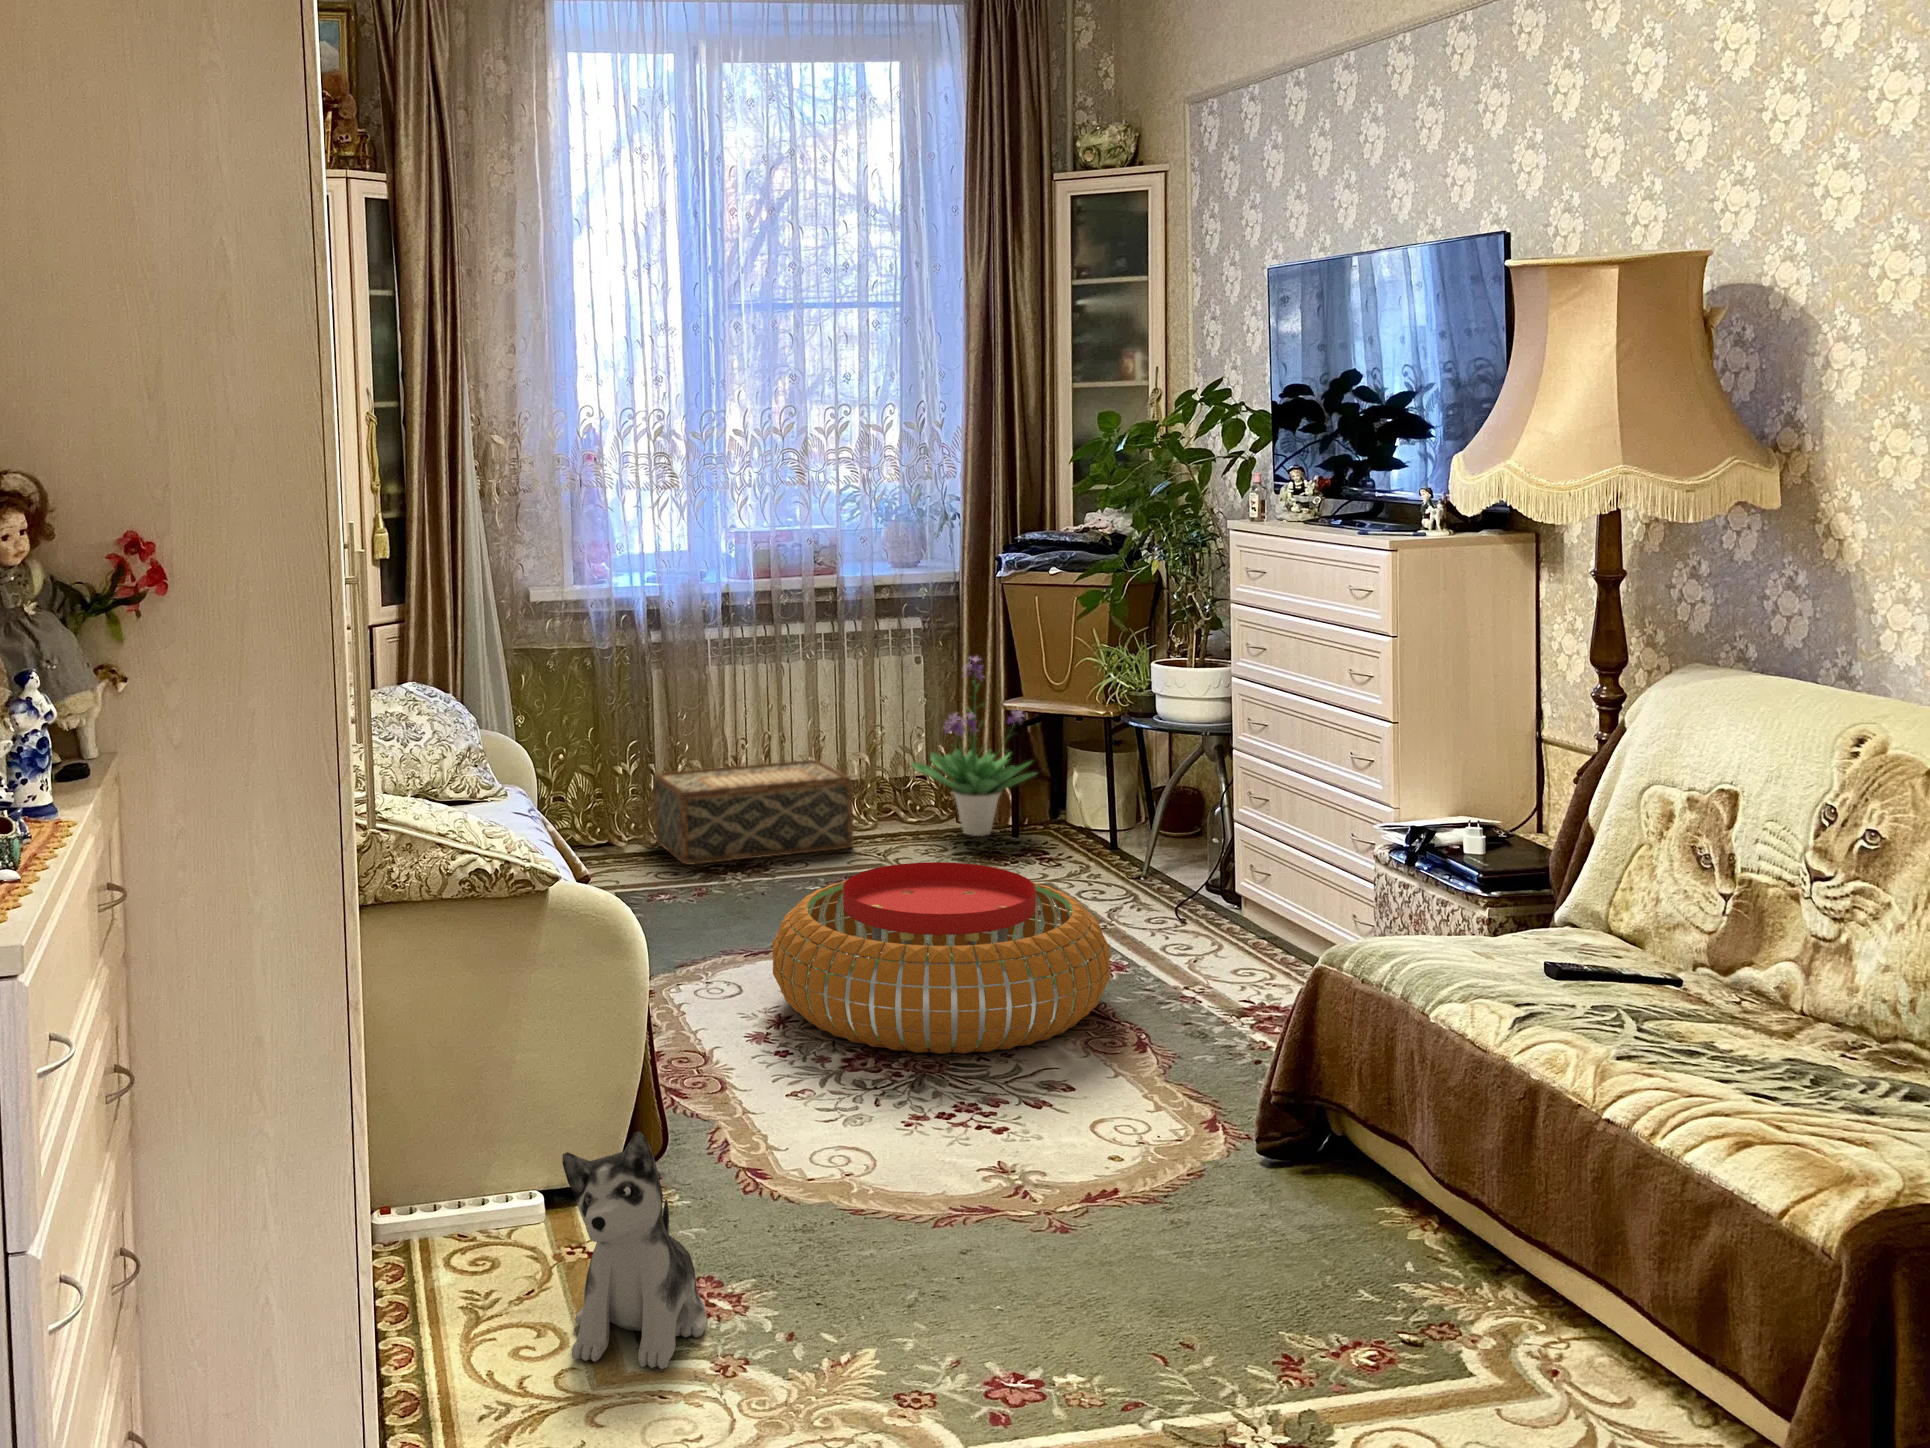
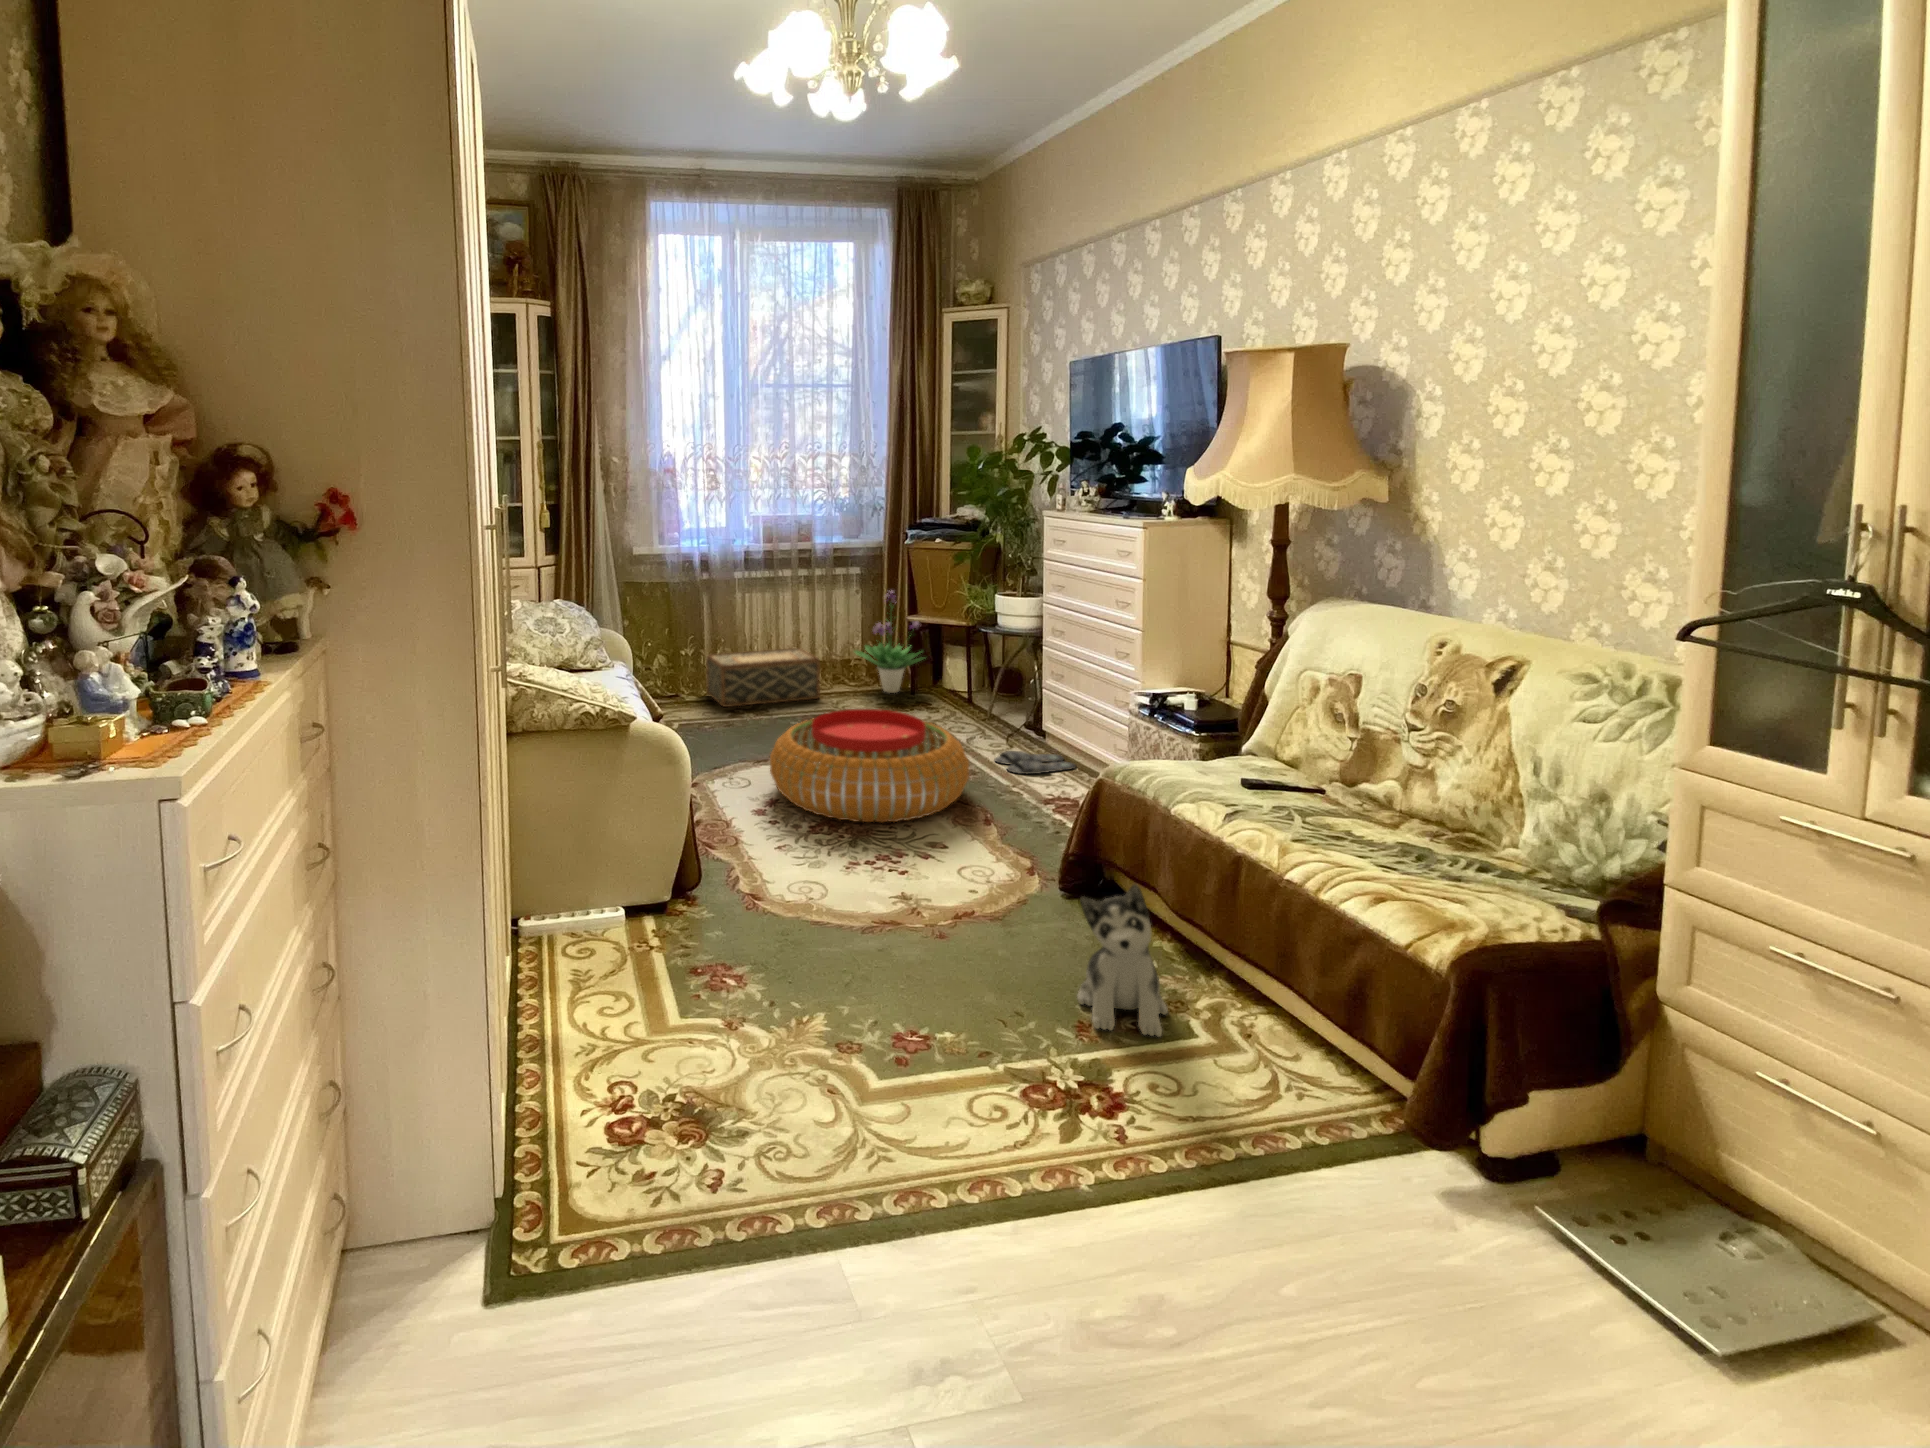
slippers: none [1154,931,1294,970] -> present [995,751,1076,774]
plush toy: present [562,1131,707,1369] -> present [1077,885,1168,1037]

